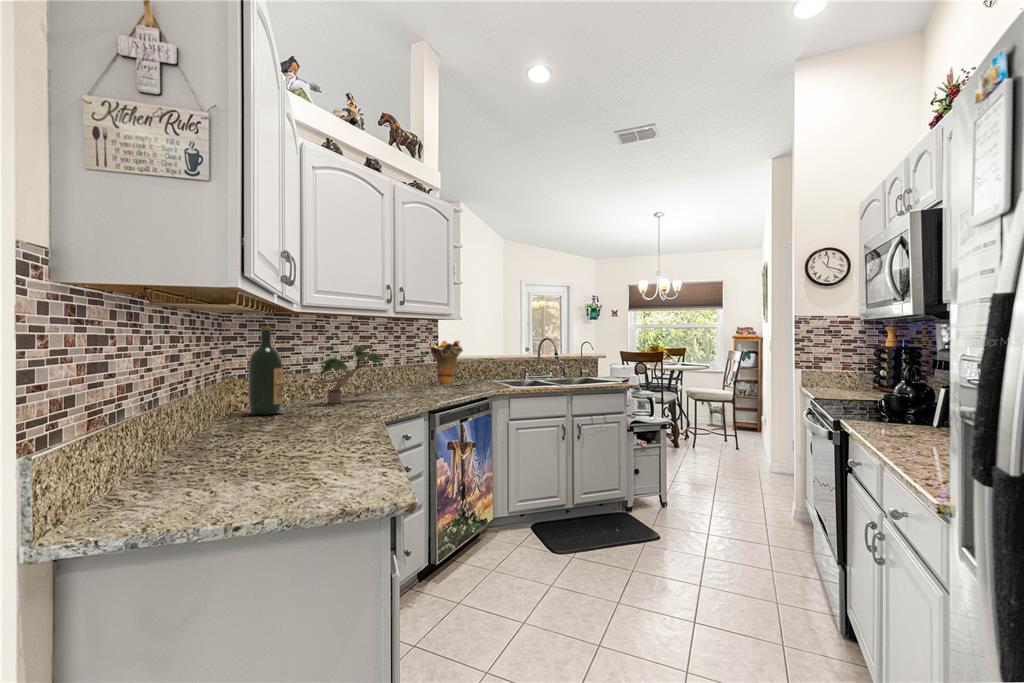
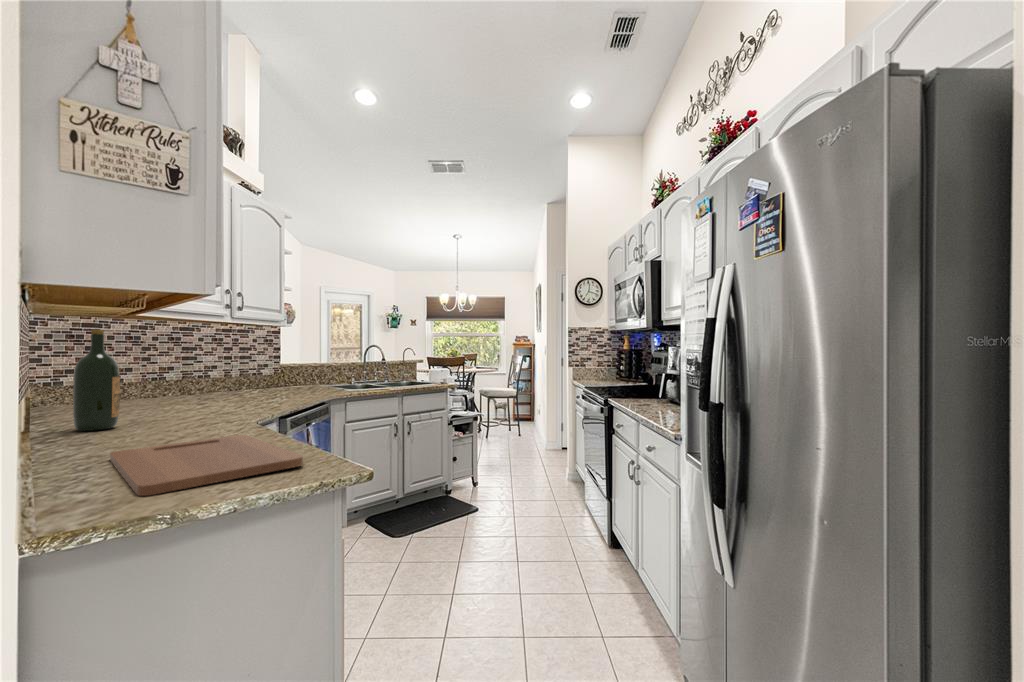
decorative vase: present [430,341,463,386] -> none [253,346,292,394]
potted plant: present [319,345,385,403] -> none [140,349,230,415]
cutting board: none [160,435,341,502] -> present [110,435,303,496]

